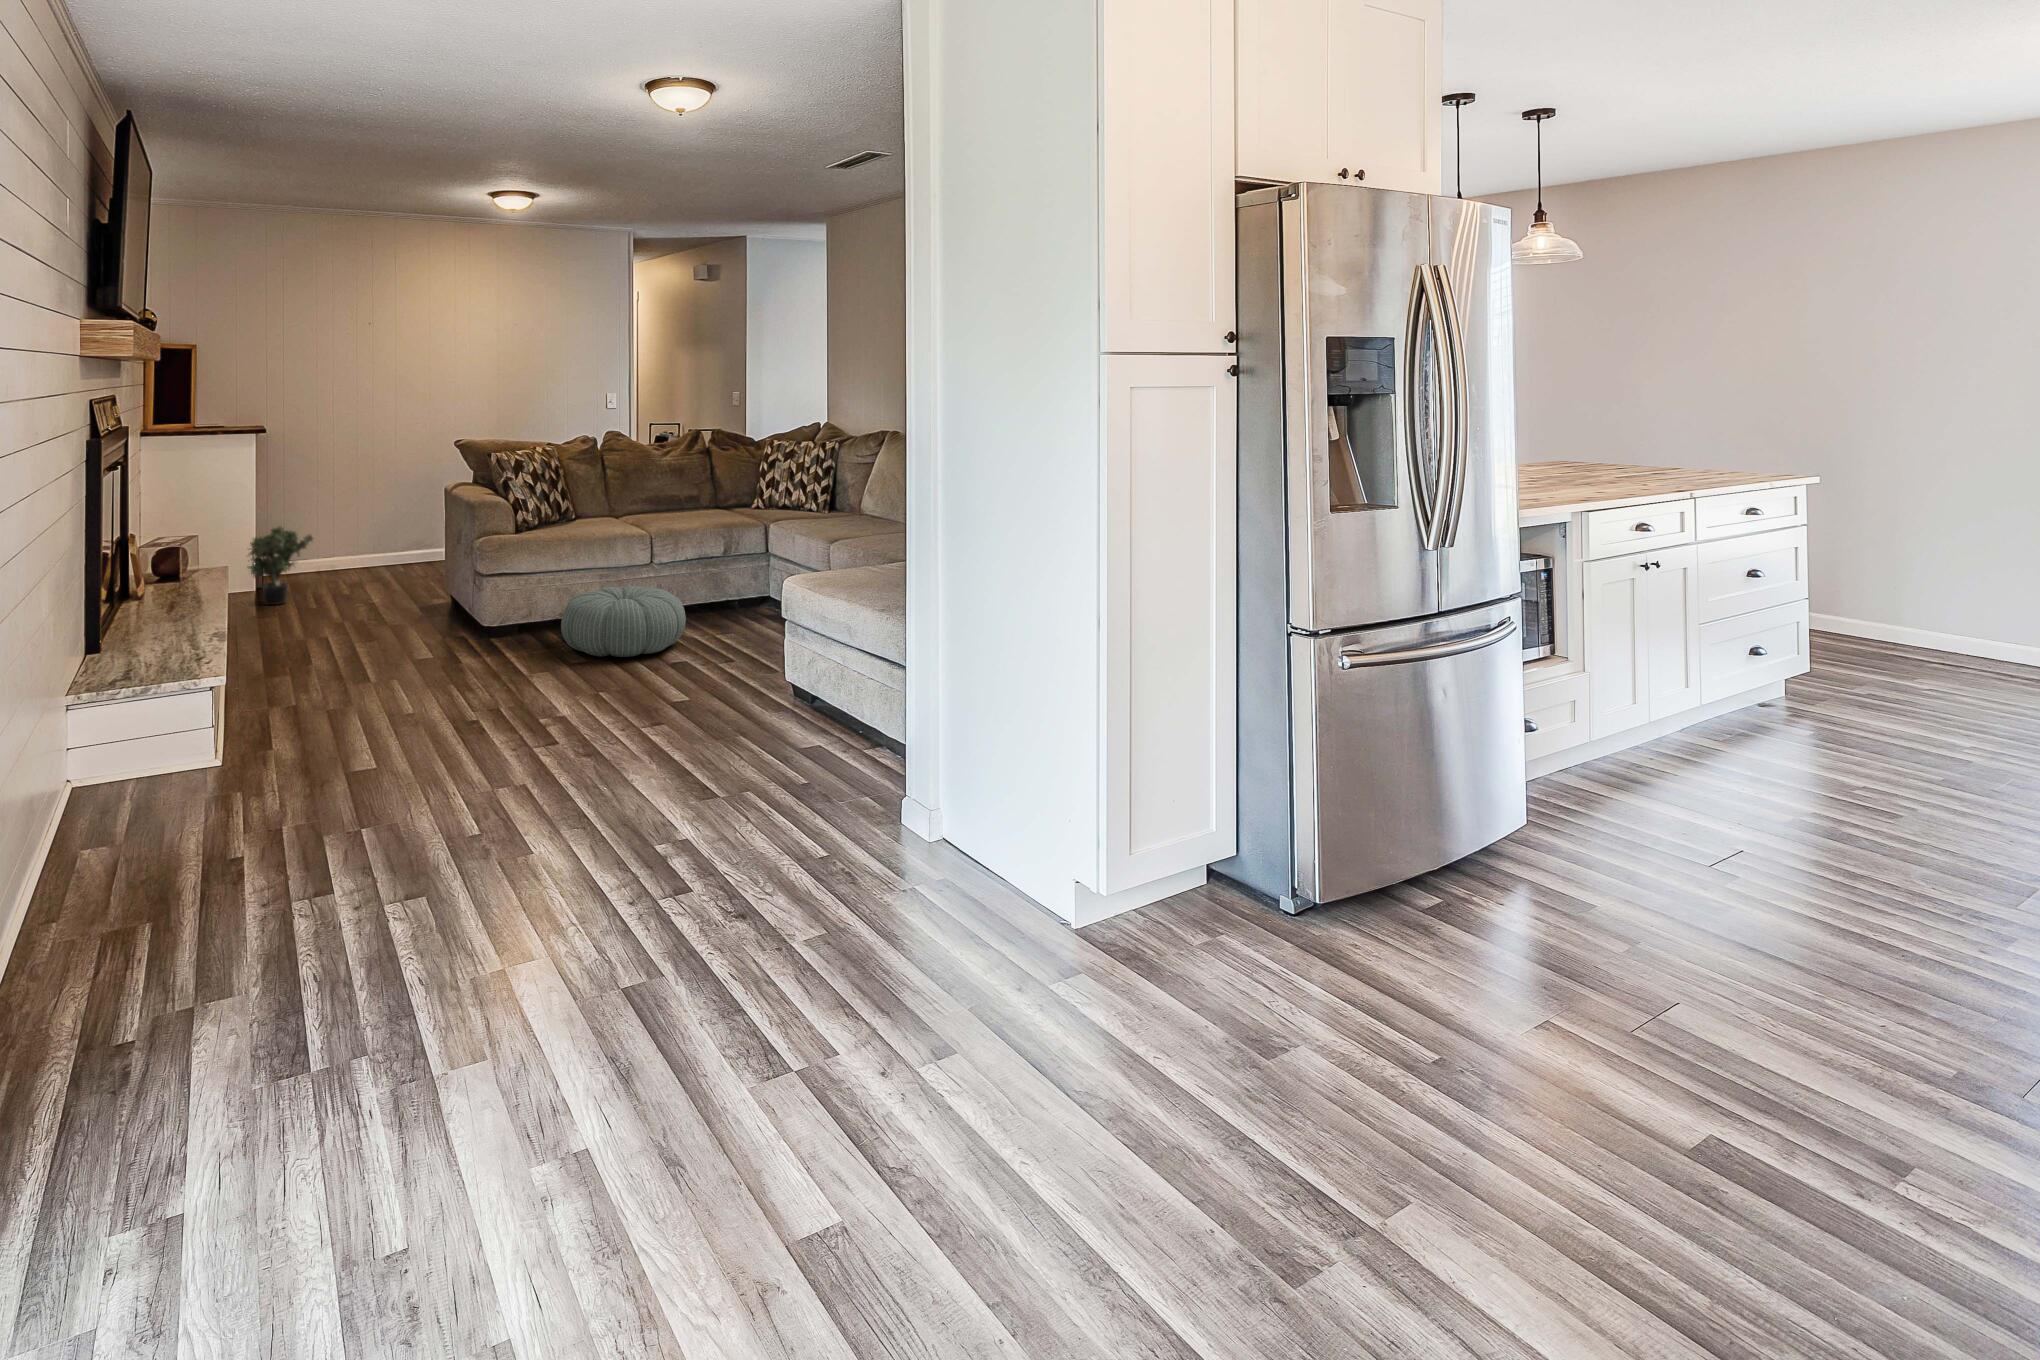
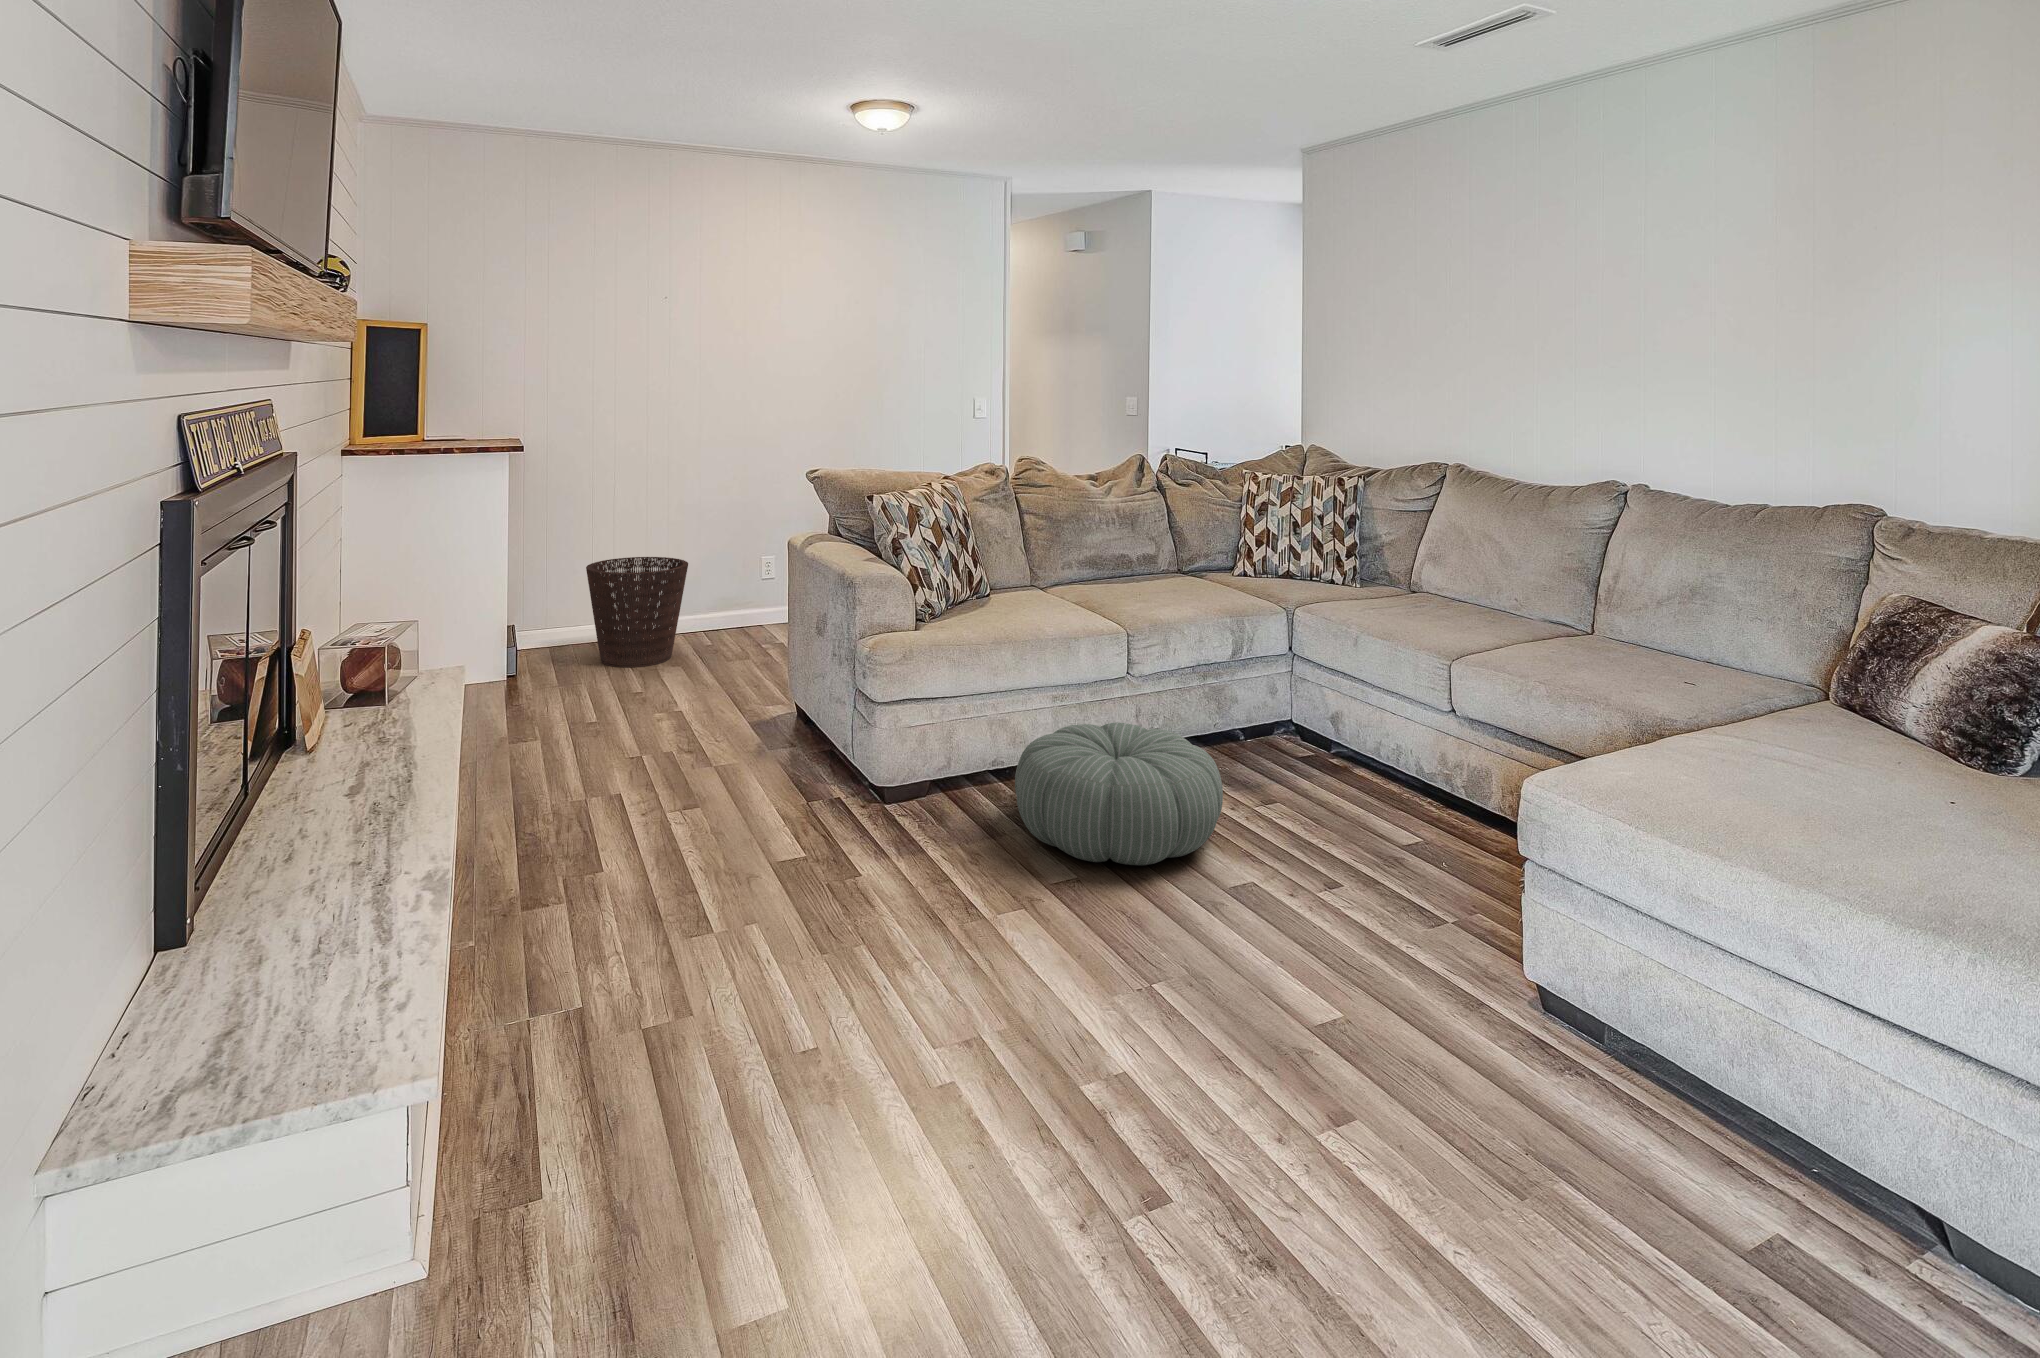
basket: none [309,508,383,583] -> present [586,557,688,667]
potted plant: present [248,526,313,605] -> none [497,592,595,713]

